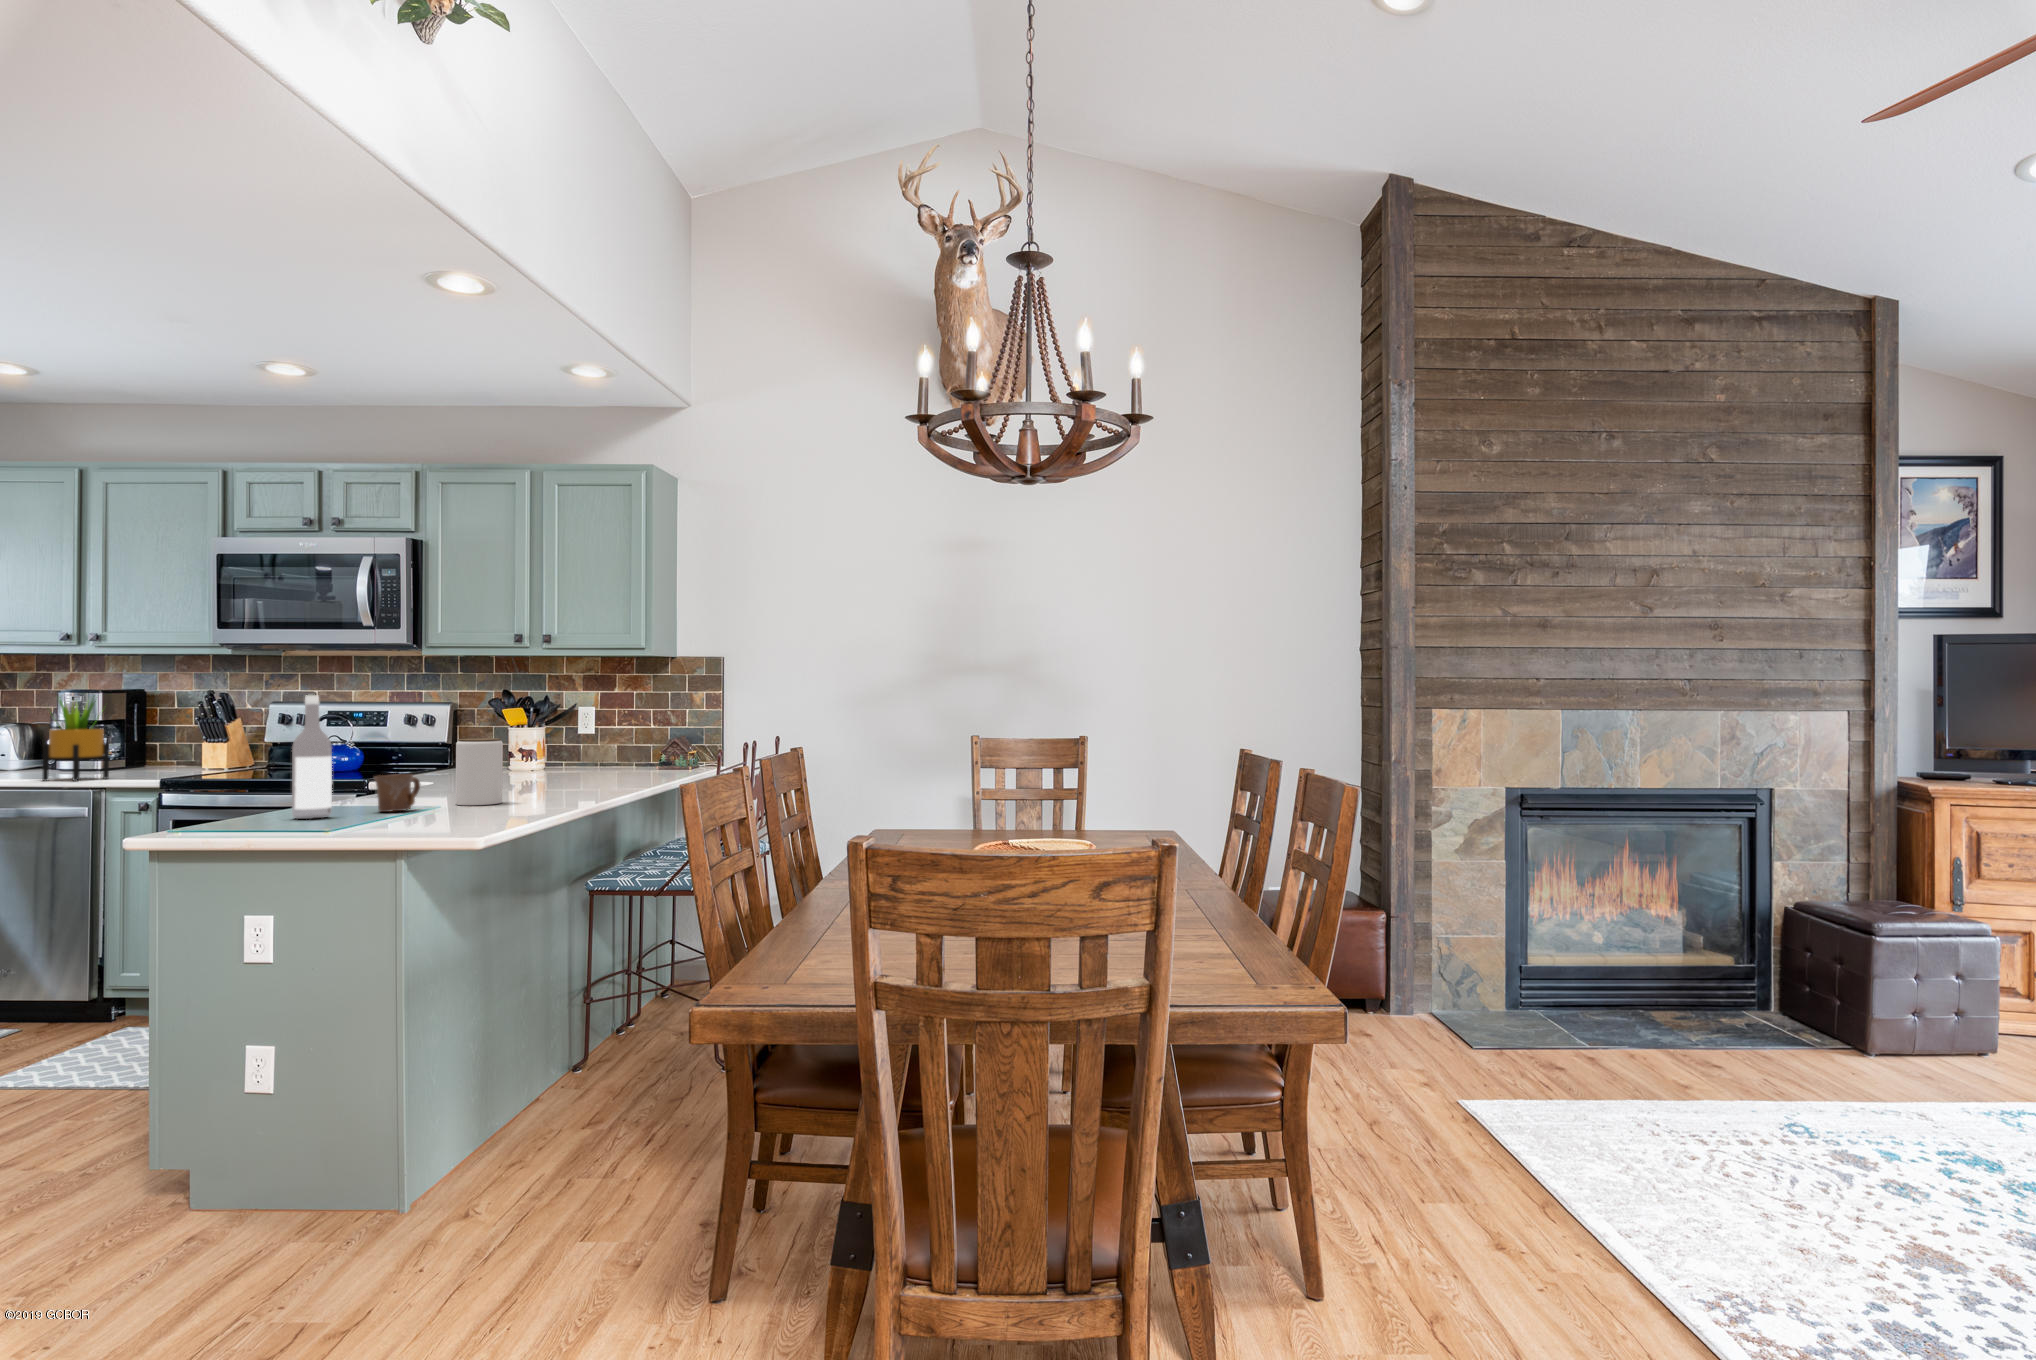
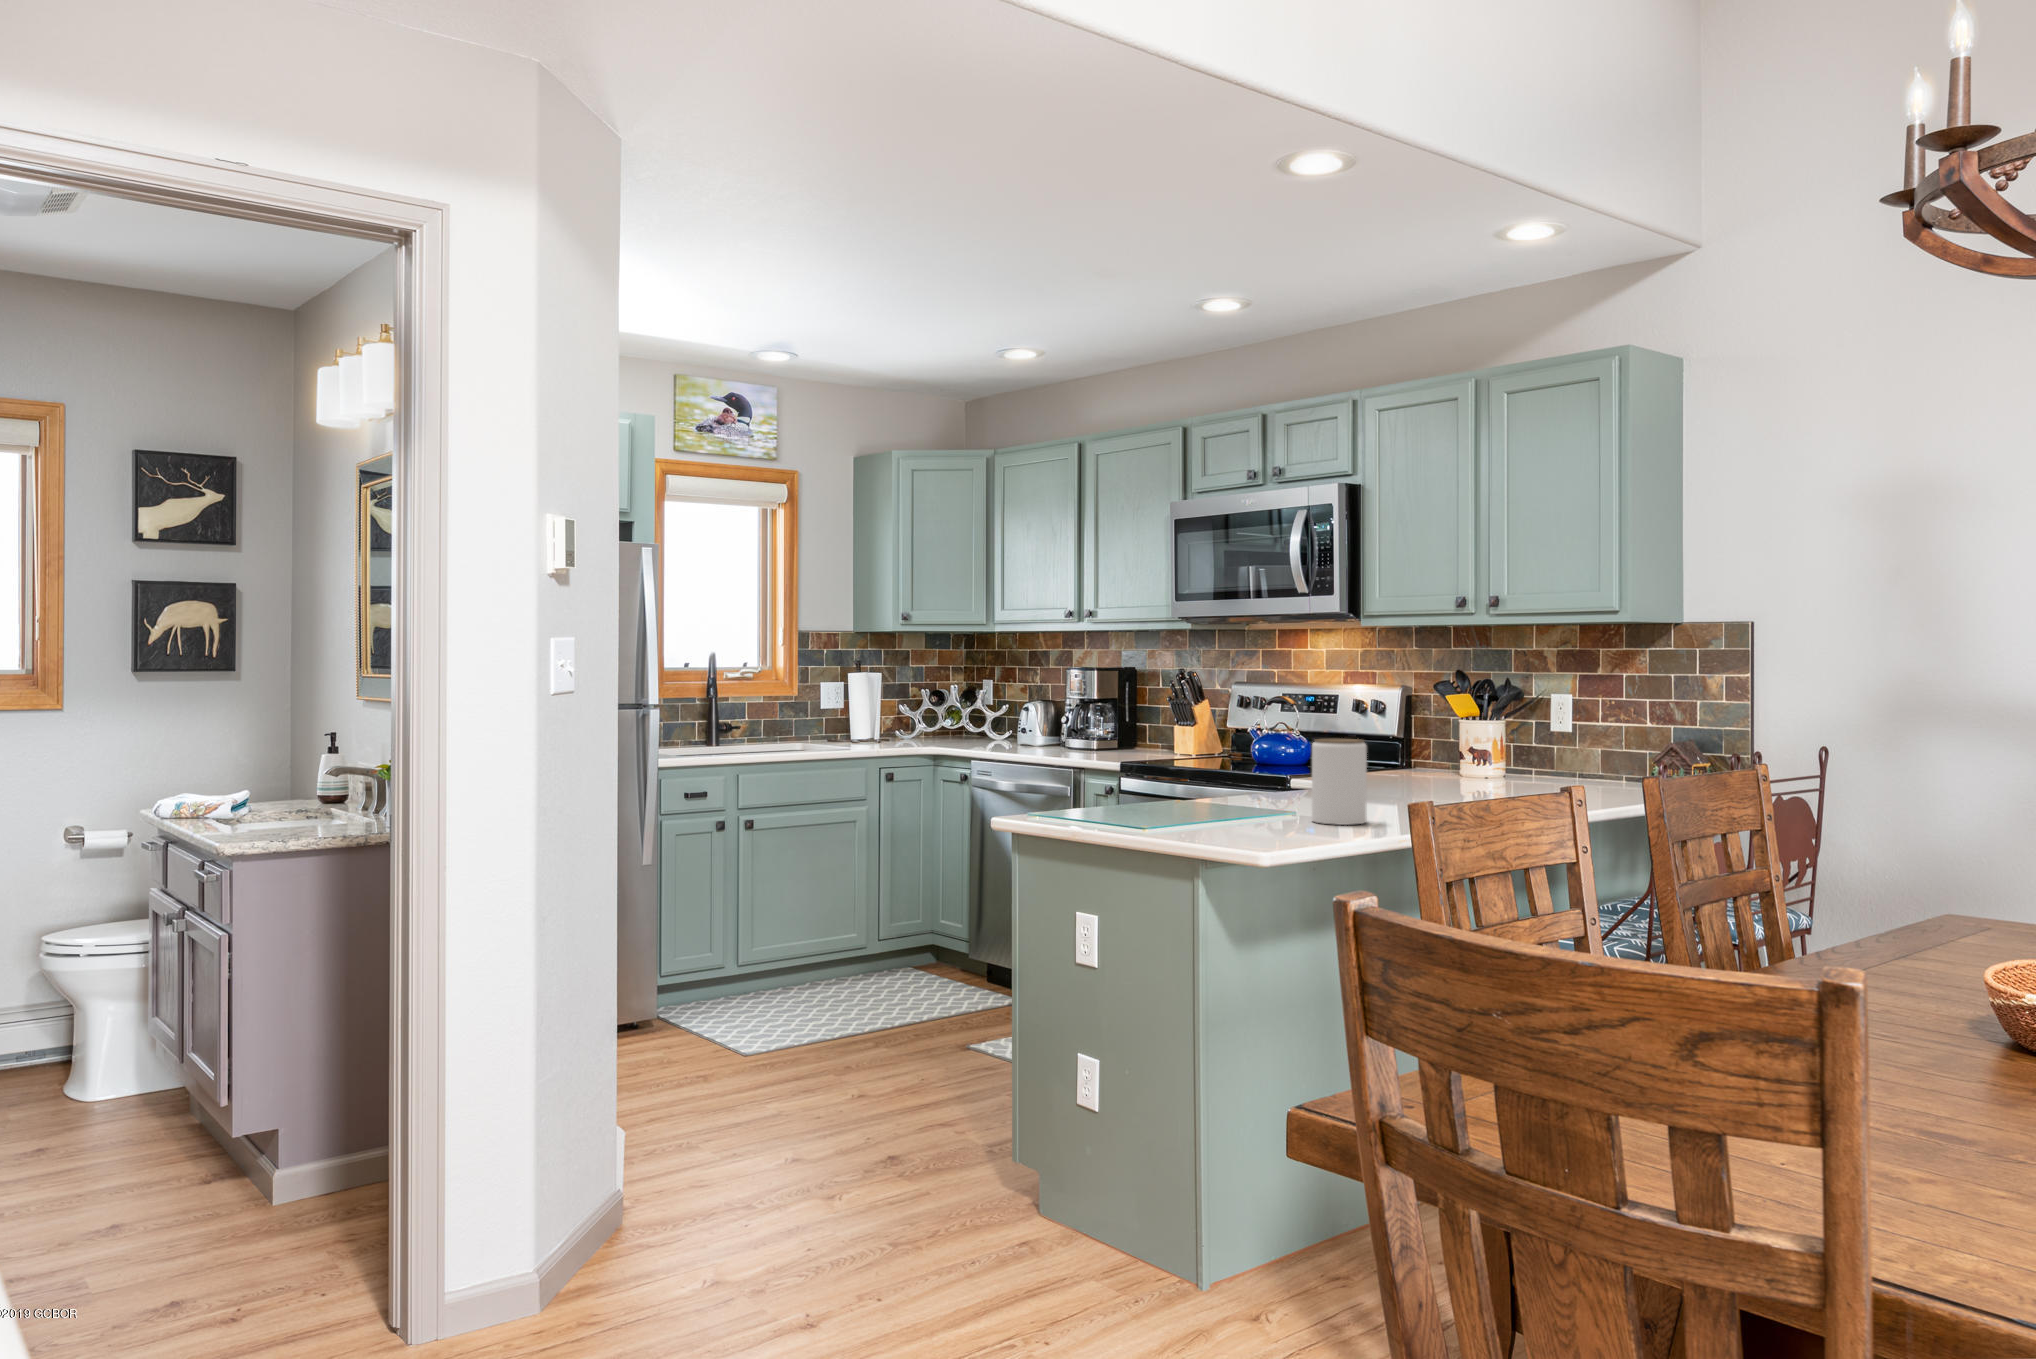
wine bottle: present [292,695,332,819] -> none [1124,685,1162,826]
potted plant: present [43,697,109,781] -> none [1035,673,1086,760]
mug: present [374,774,420,812] -> none [1211,780,1264,825]

